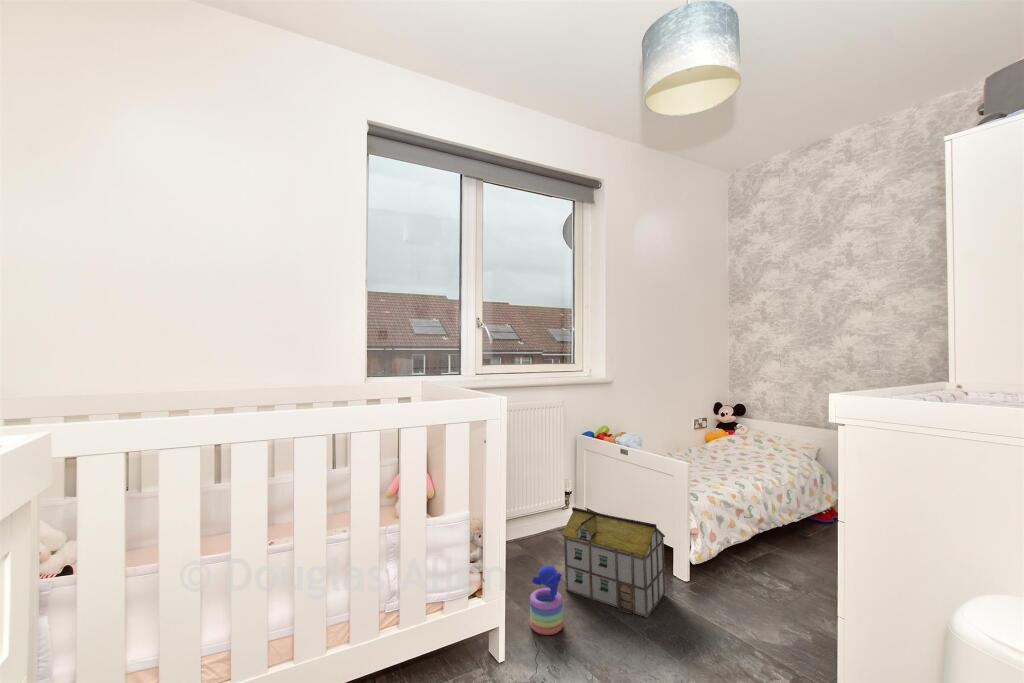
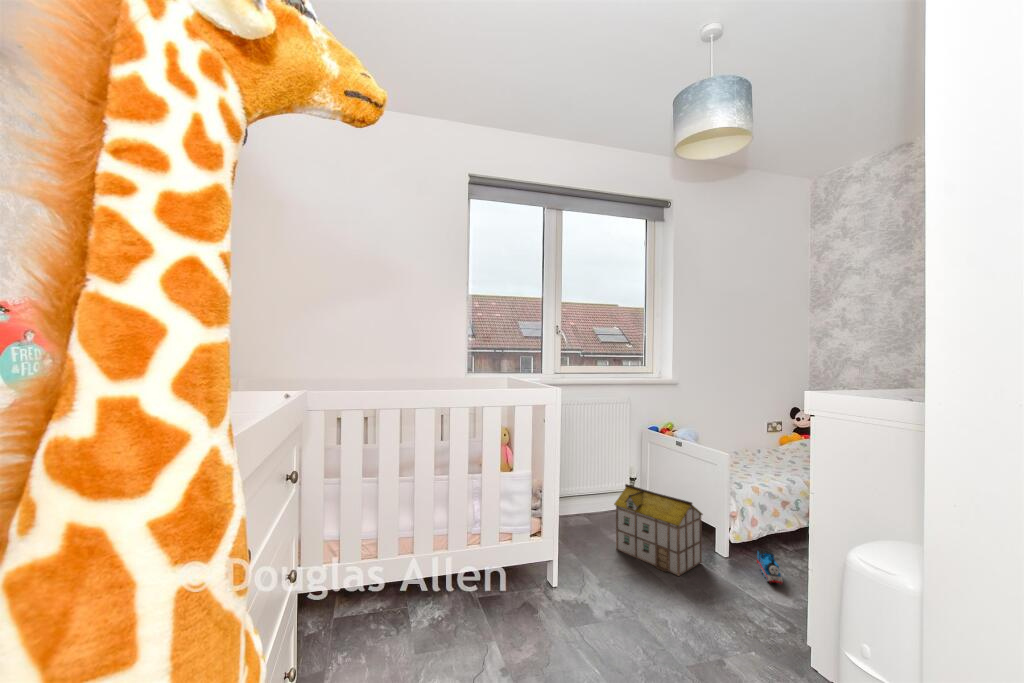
stacking toy: present [530,565,563,635] -> none [581,523,607,575]
toy train: none [722,568,759,612] -> present [757,549,783,584]

